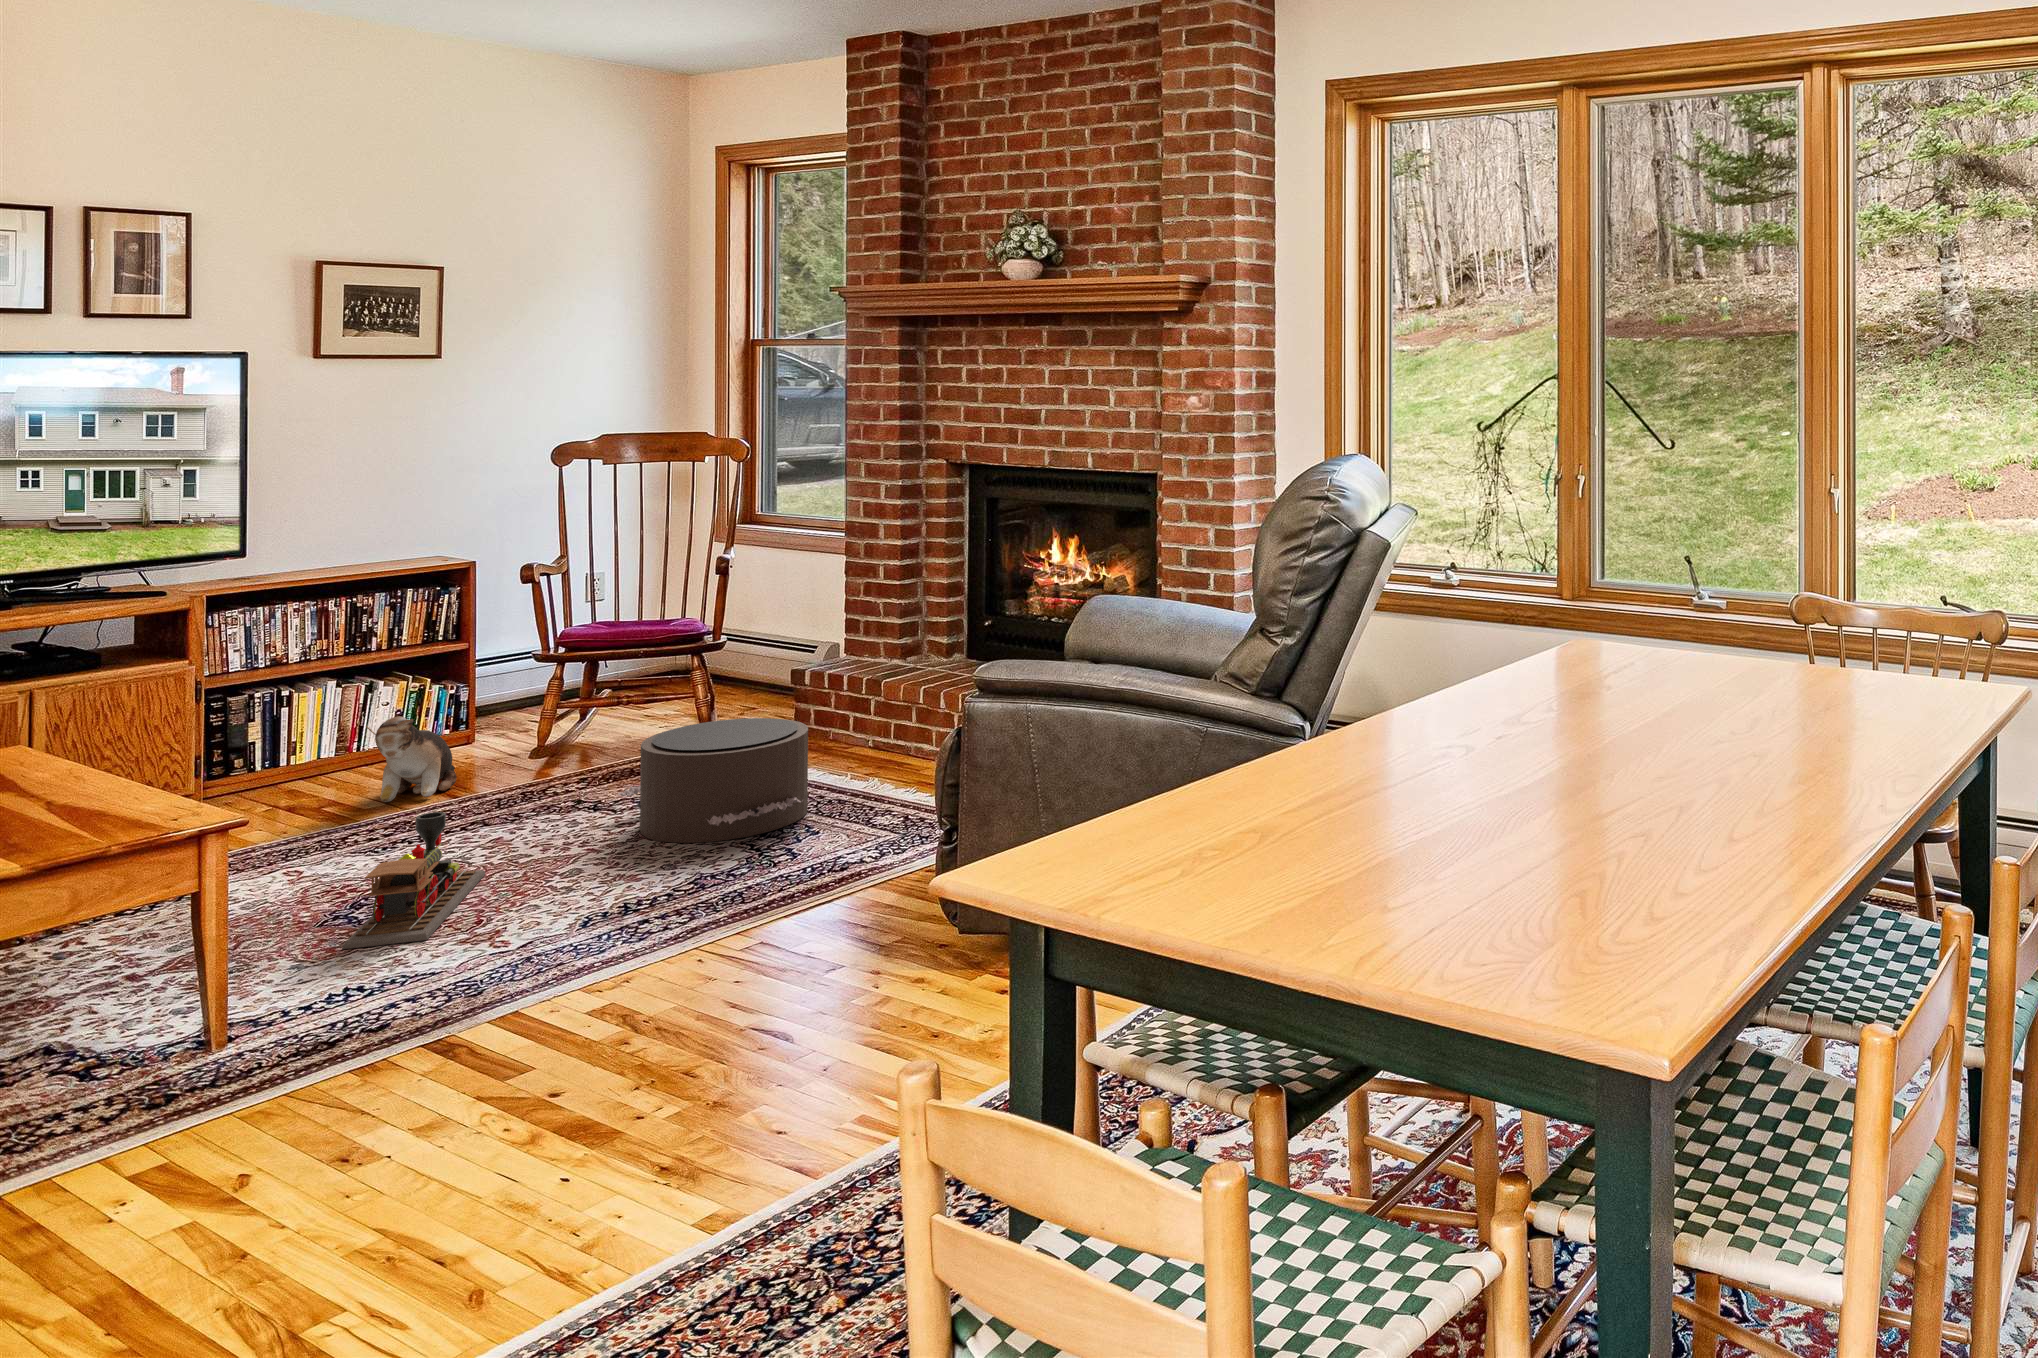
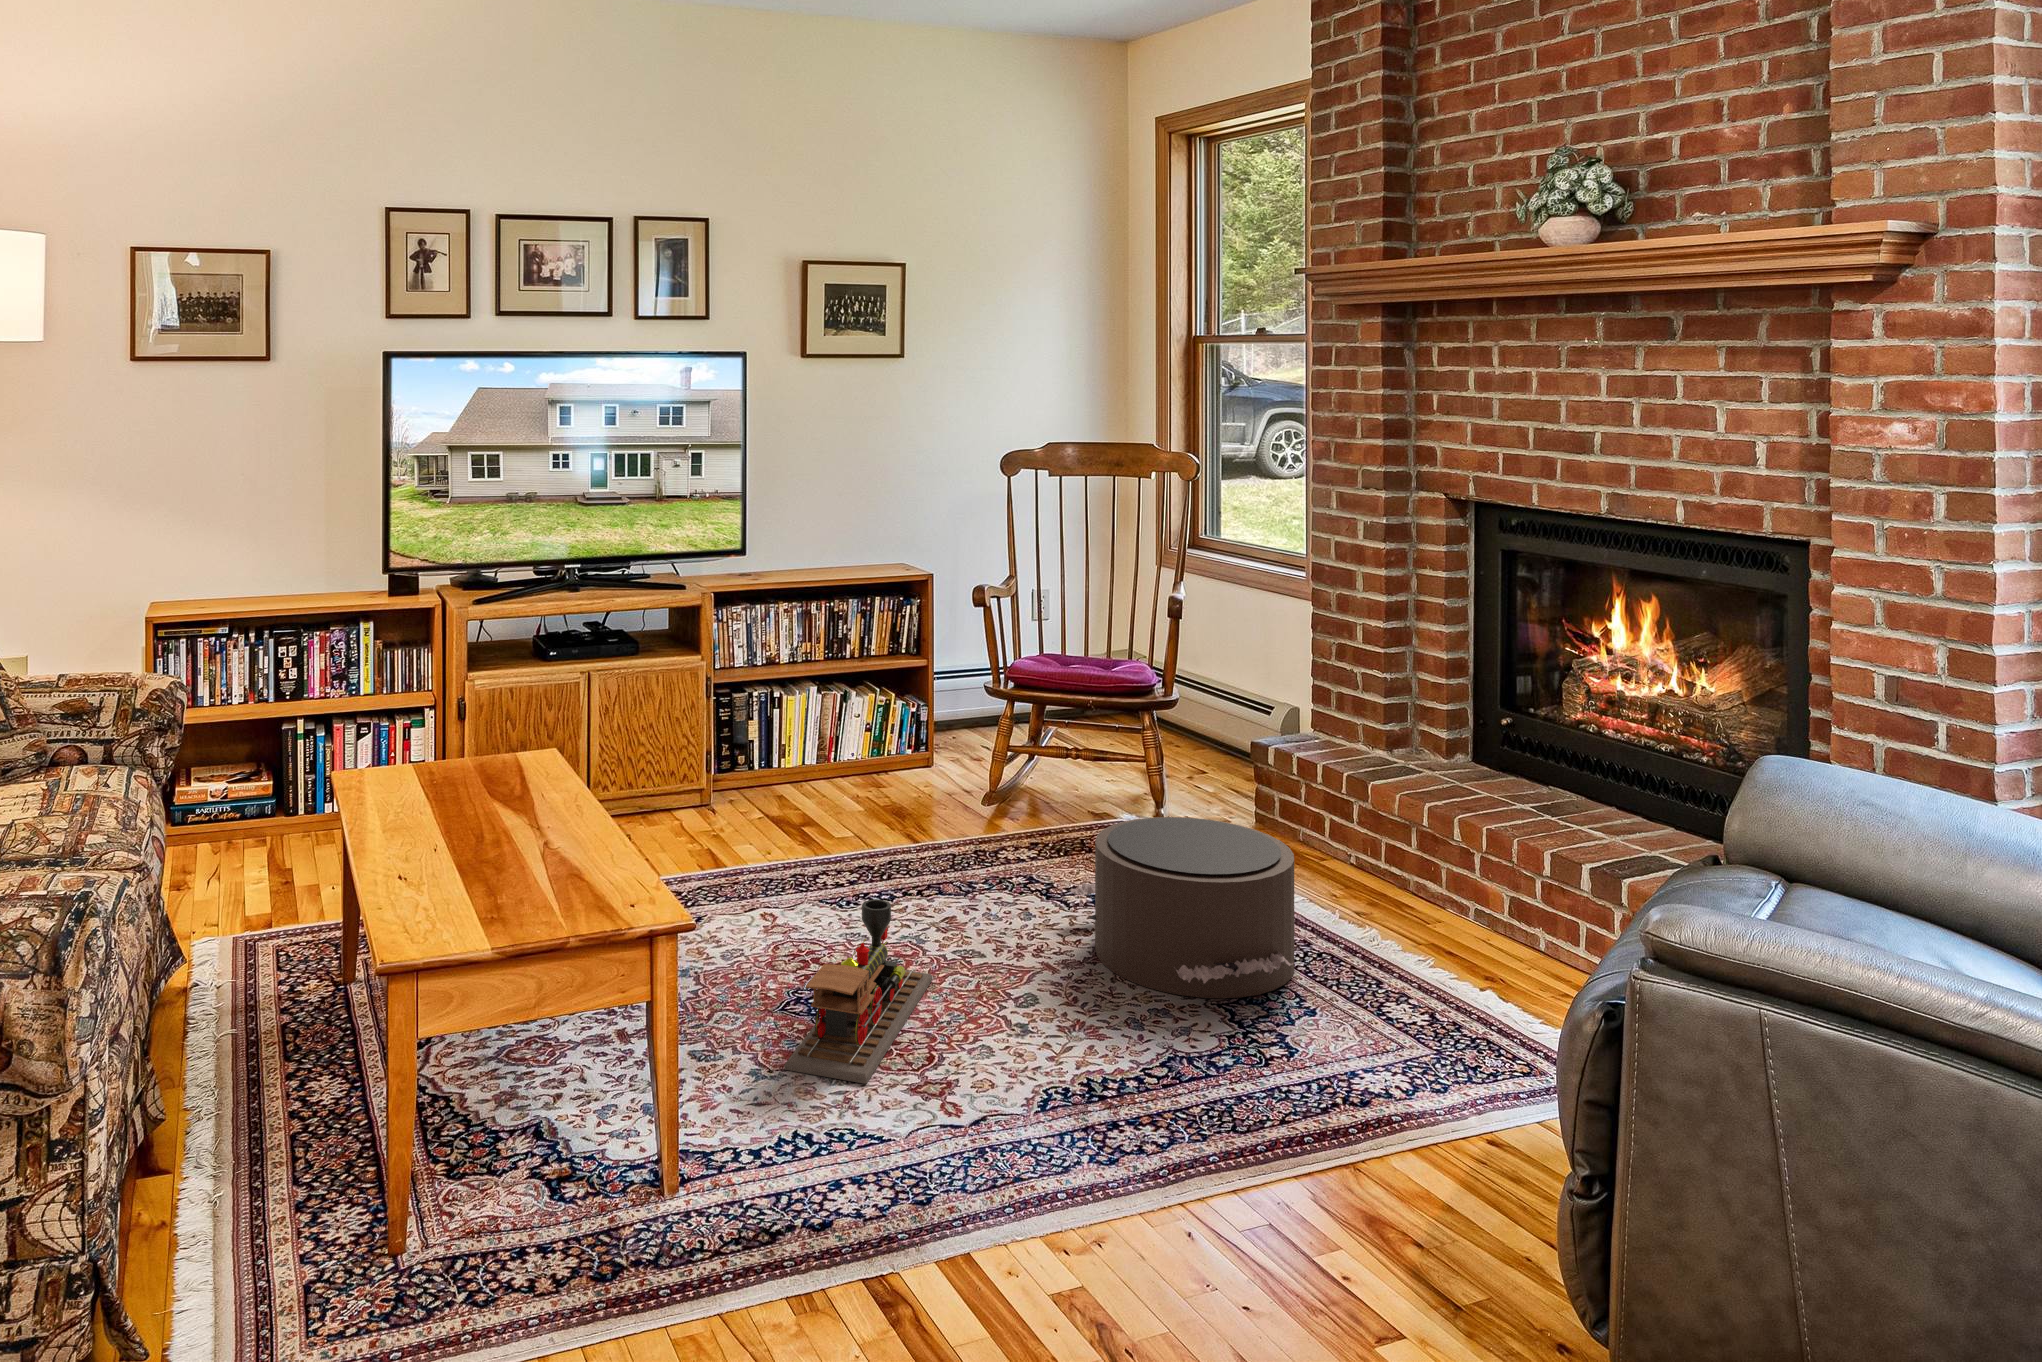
plush toy: present [366,716,457,802] -> none [833,744,915,835]

